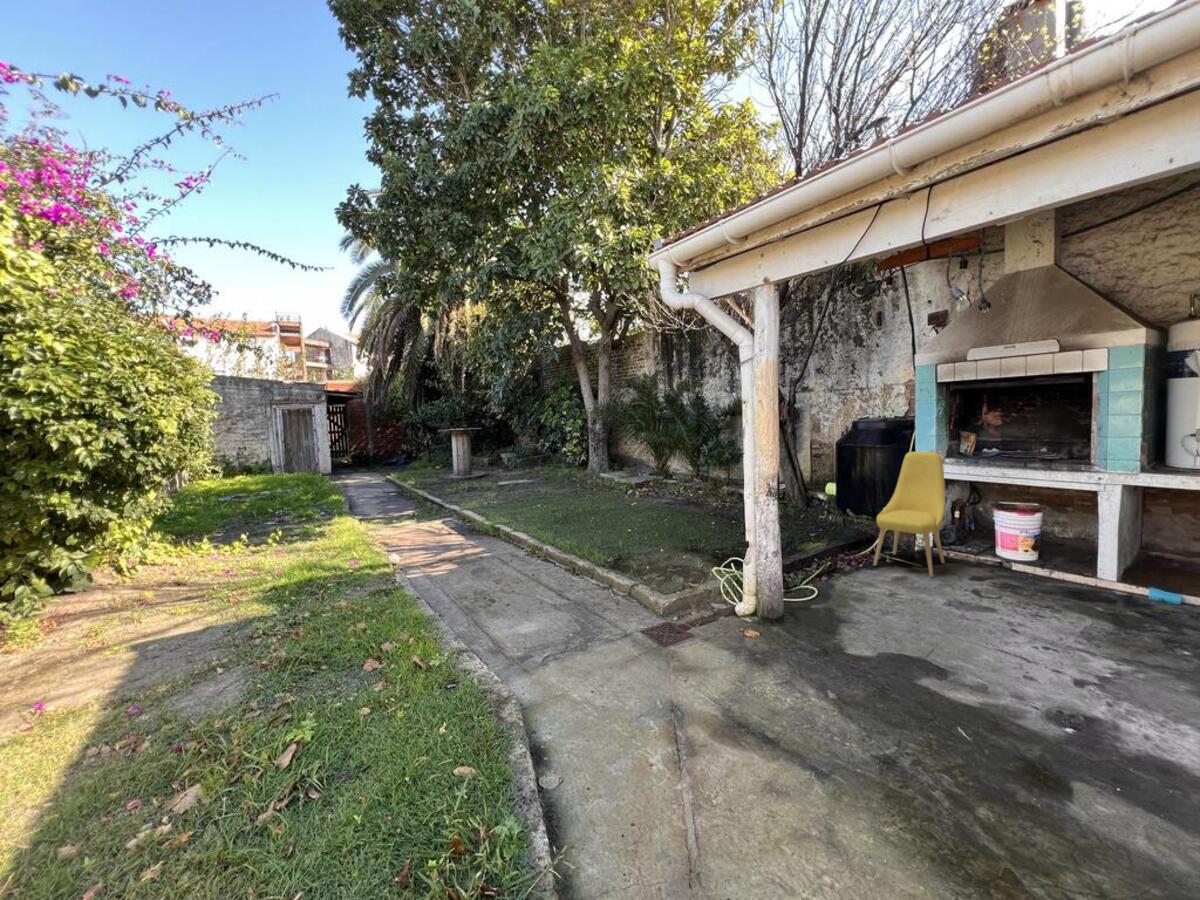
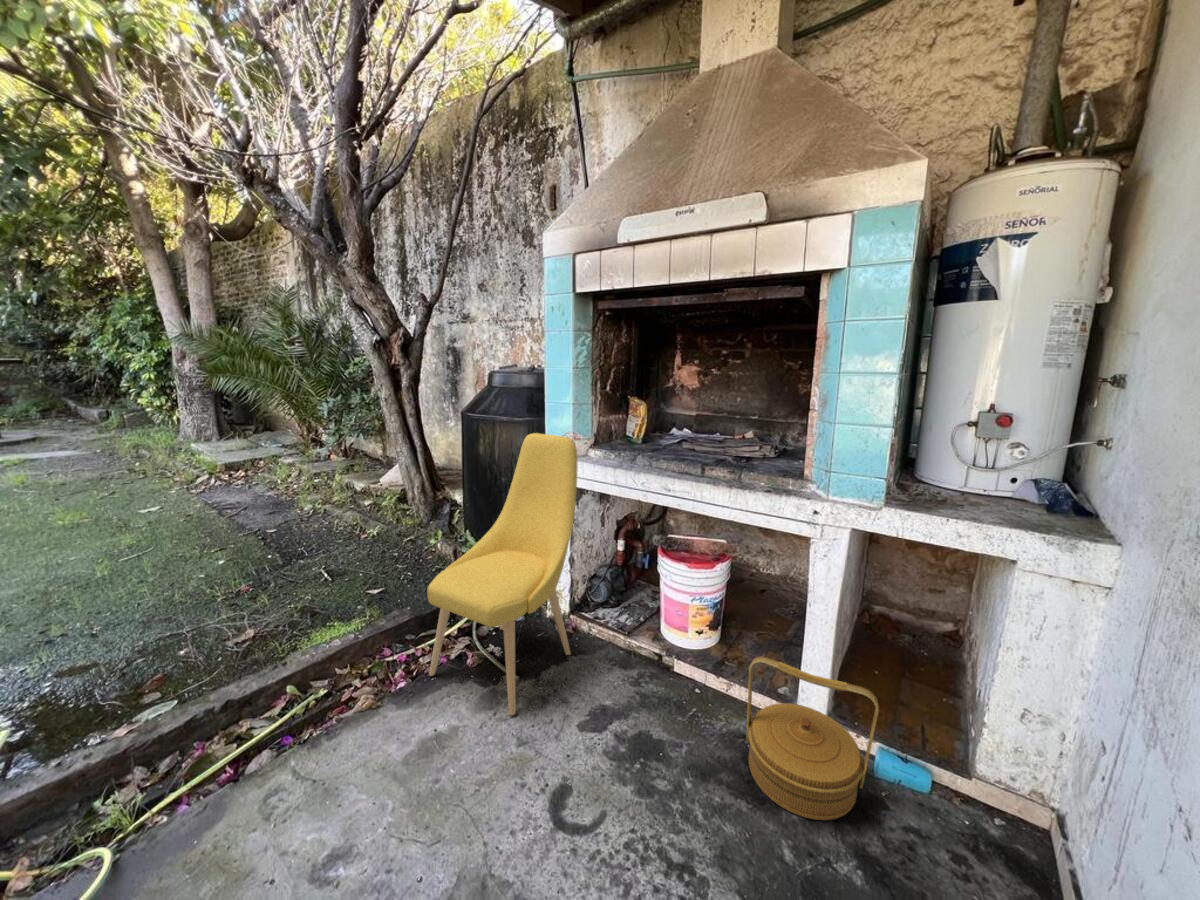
woven basket: none [1069,544,1146,608] -> present [746,656,879,820]

